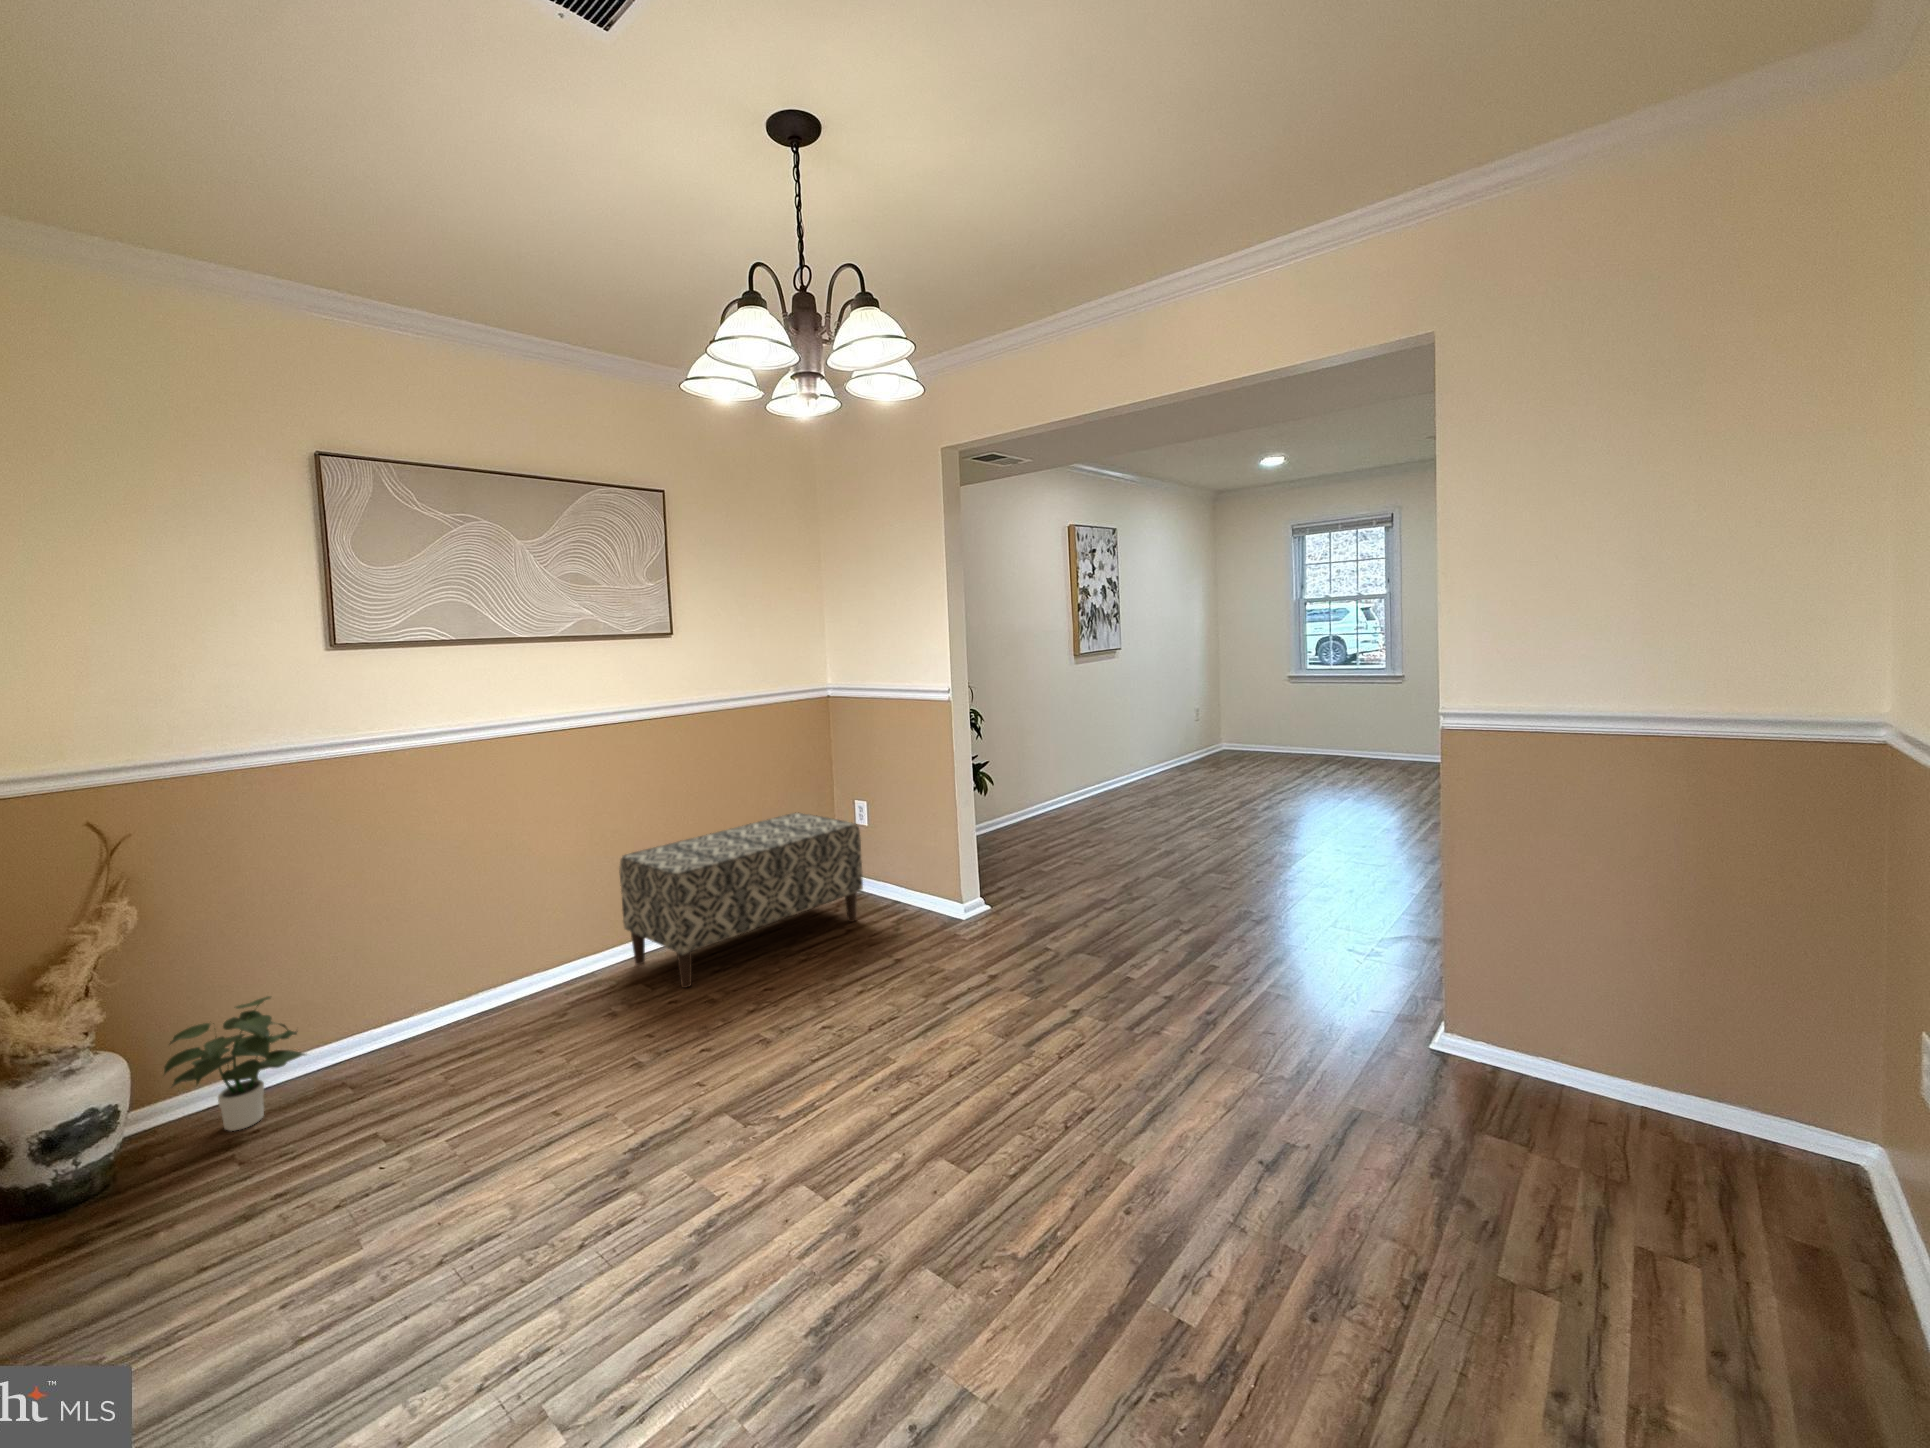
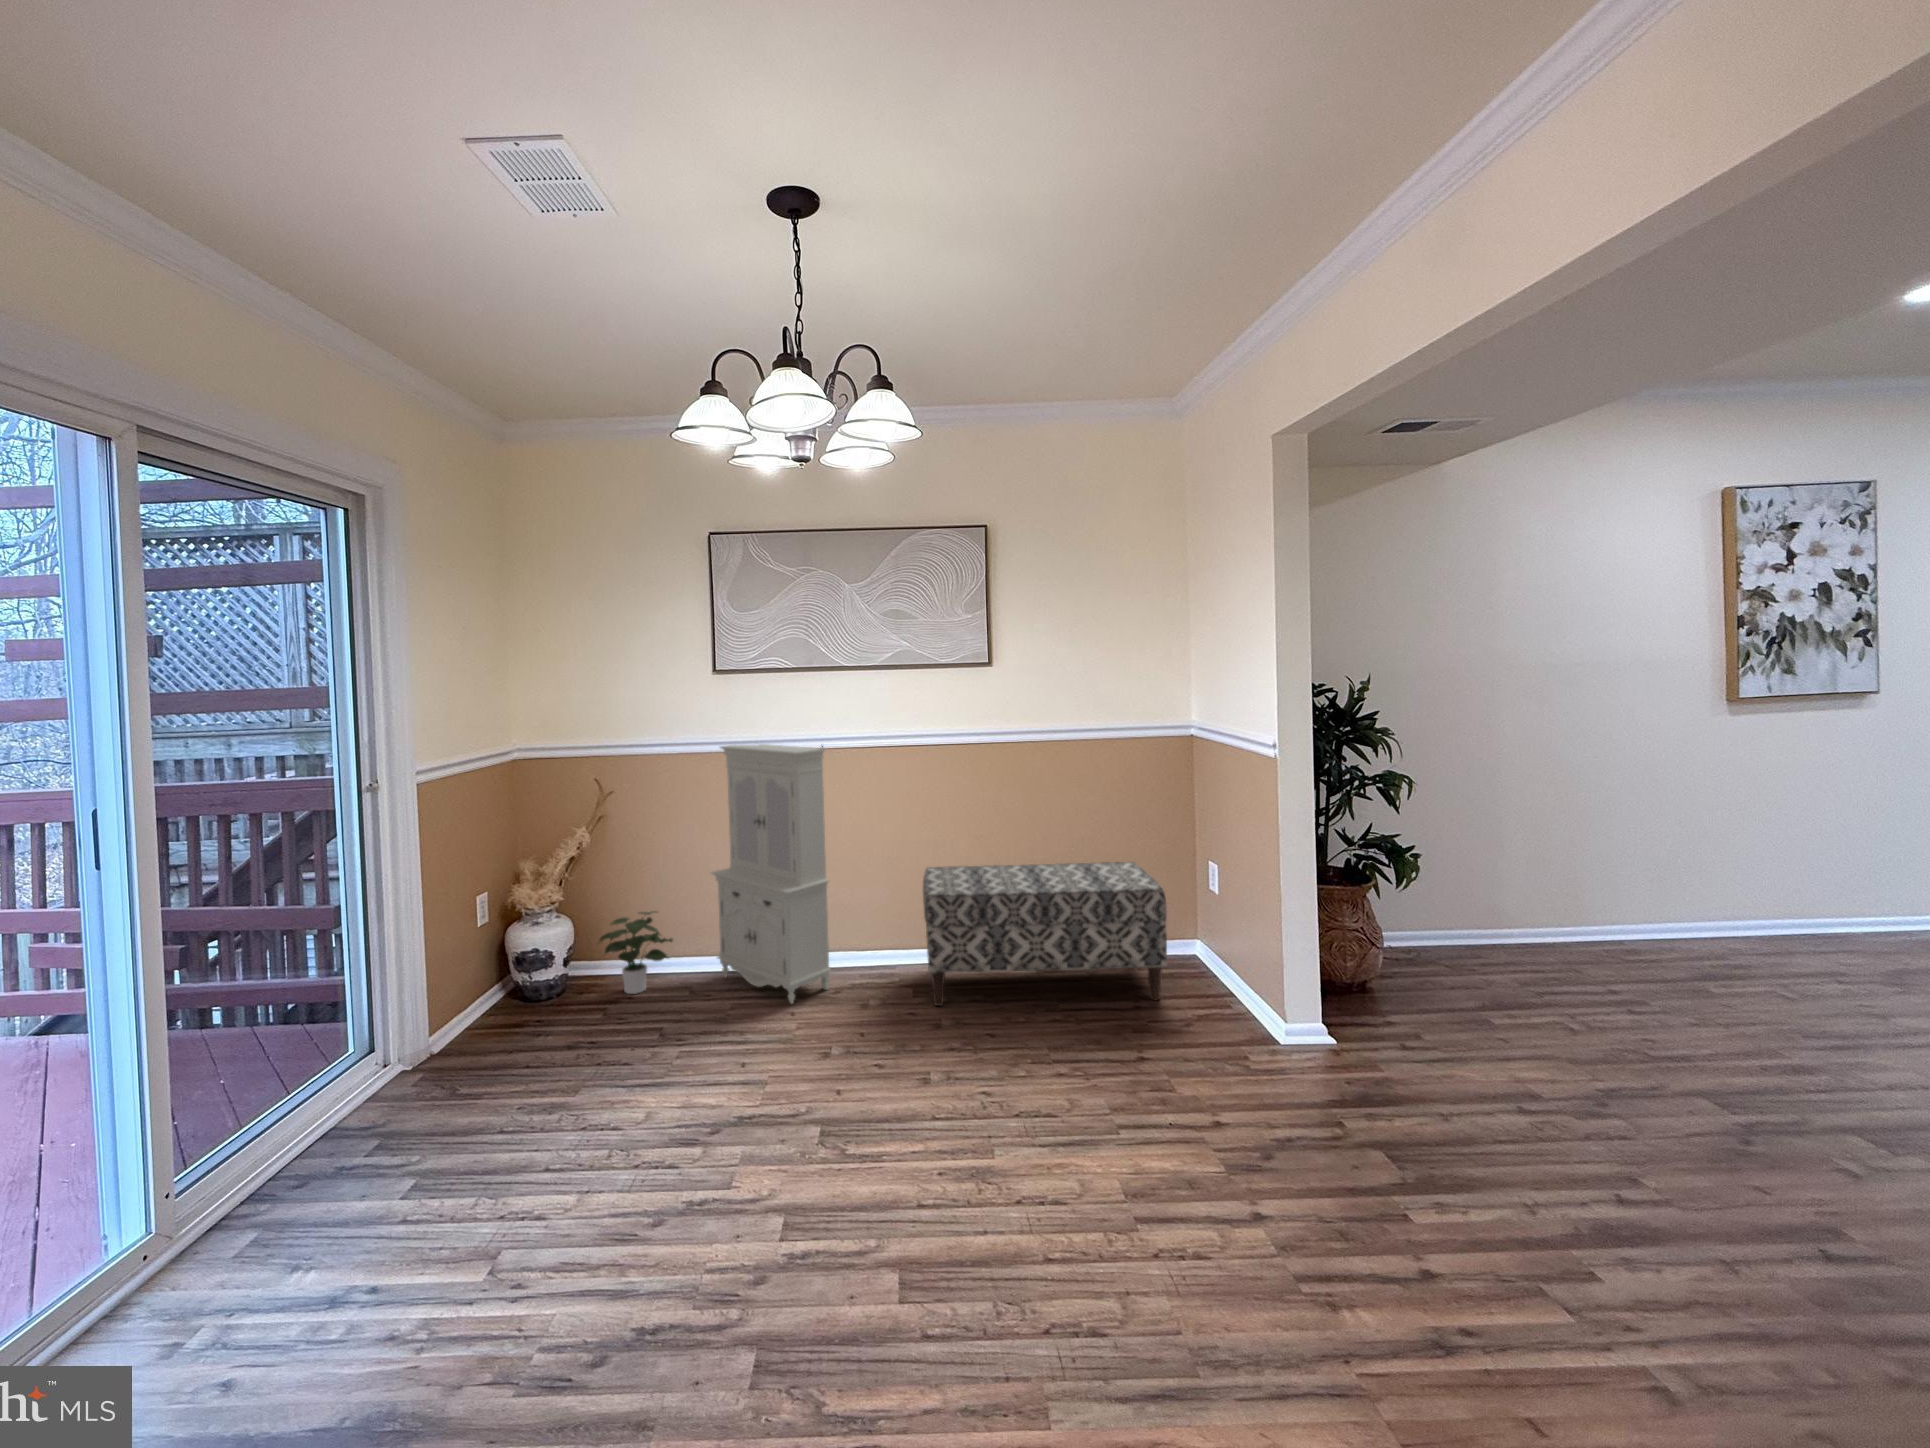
cabinet: none [345,729,548,1058] -> present [712,744,830,1004]

